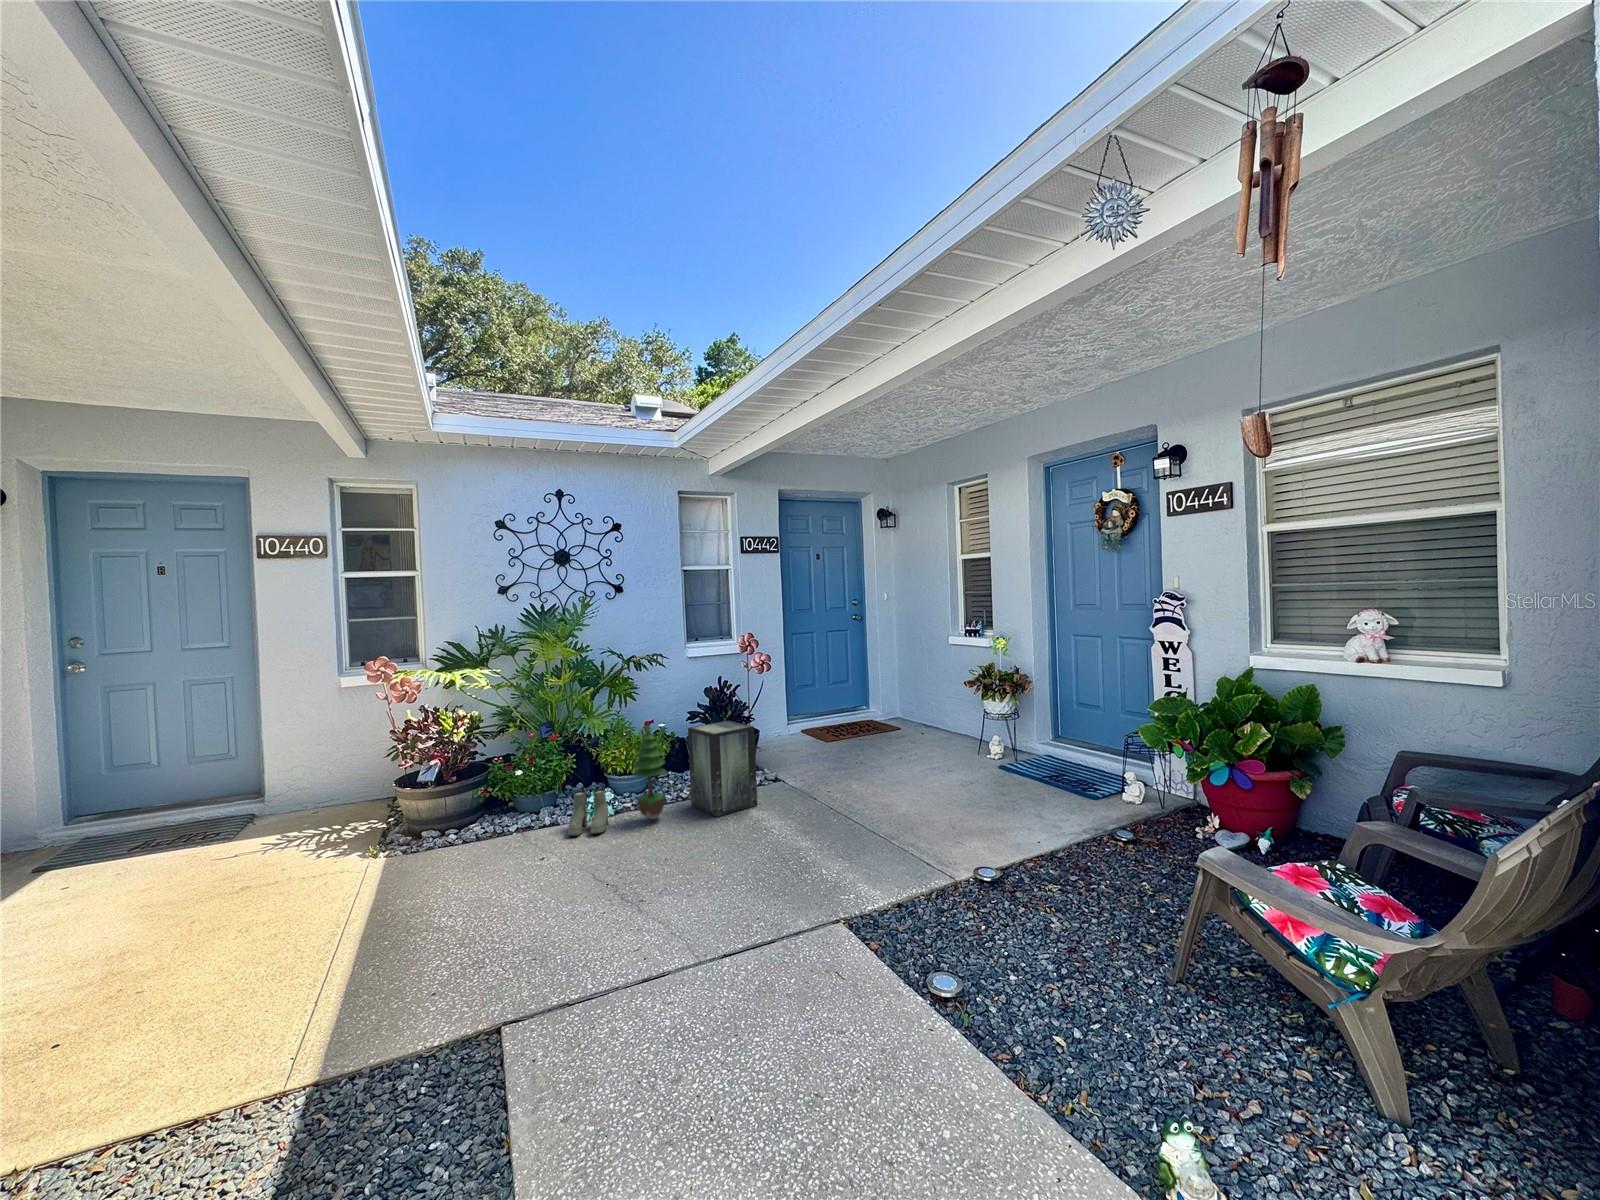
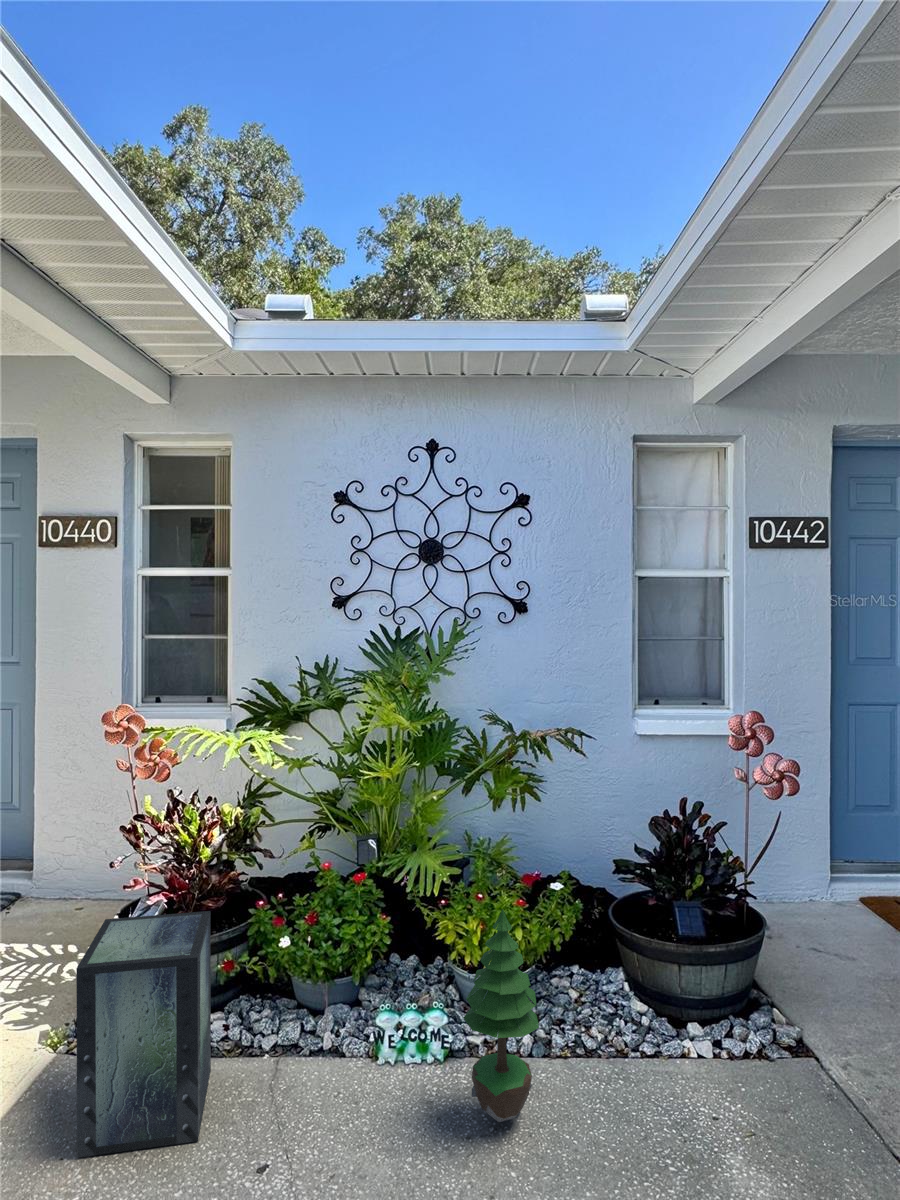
storage box: present [688,721,758,817] -> present [76,911,211,1158]
boots: present [568,789,608,836] -> none [331,1016,420,1135]

